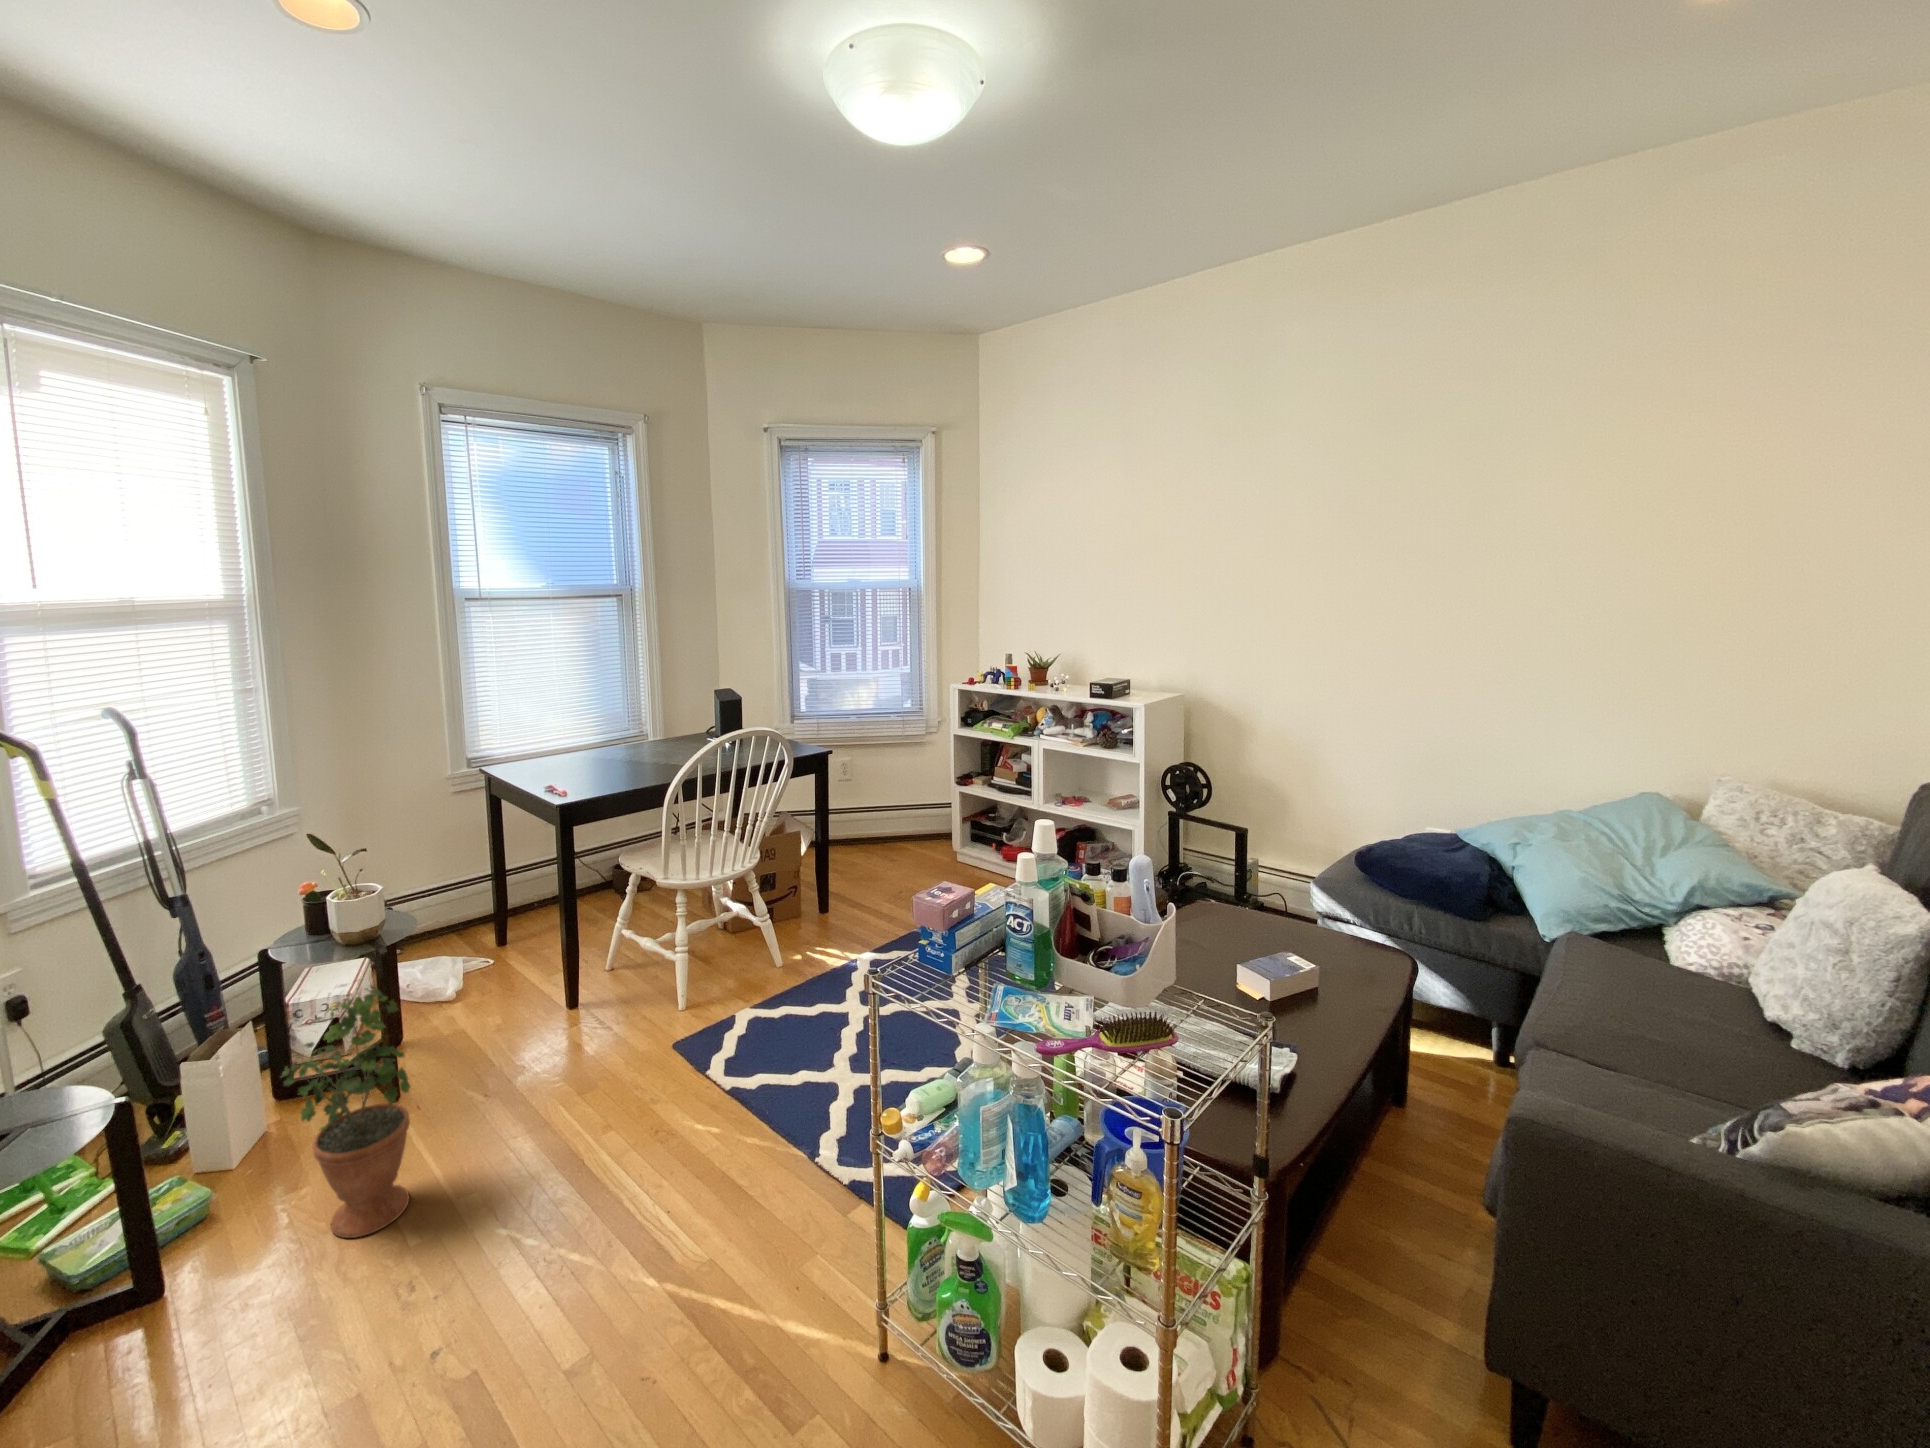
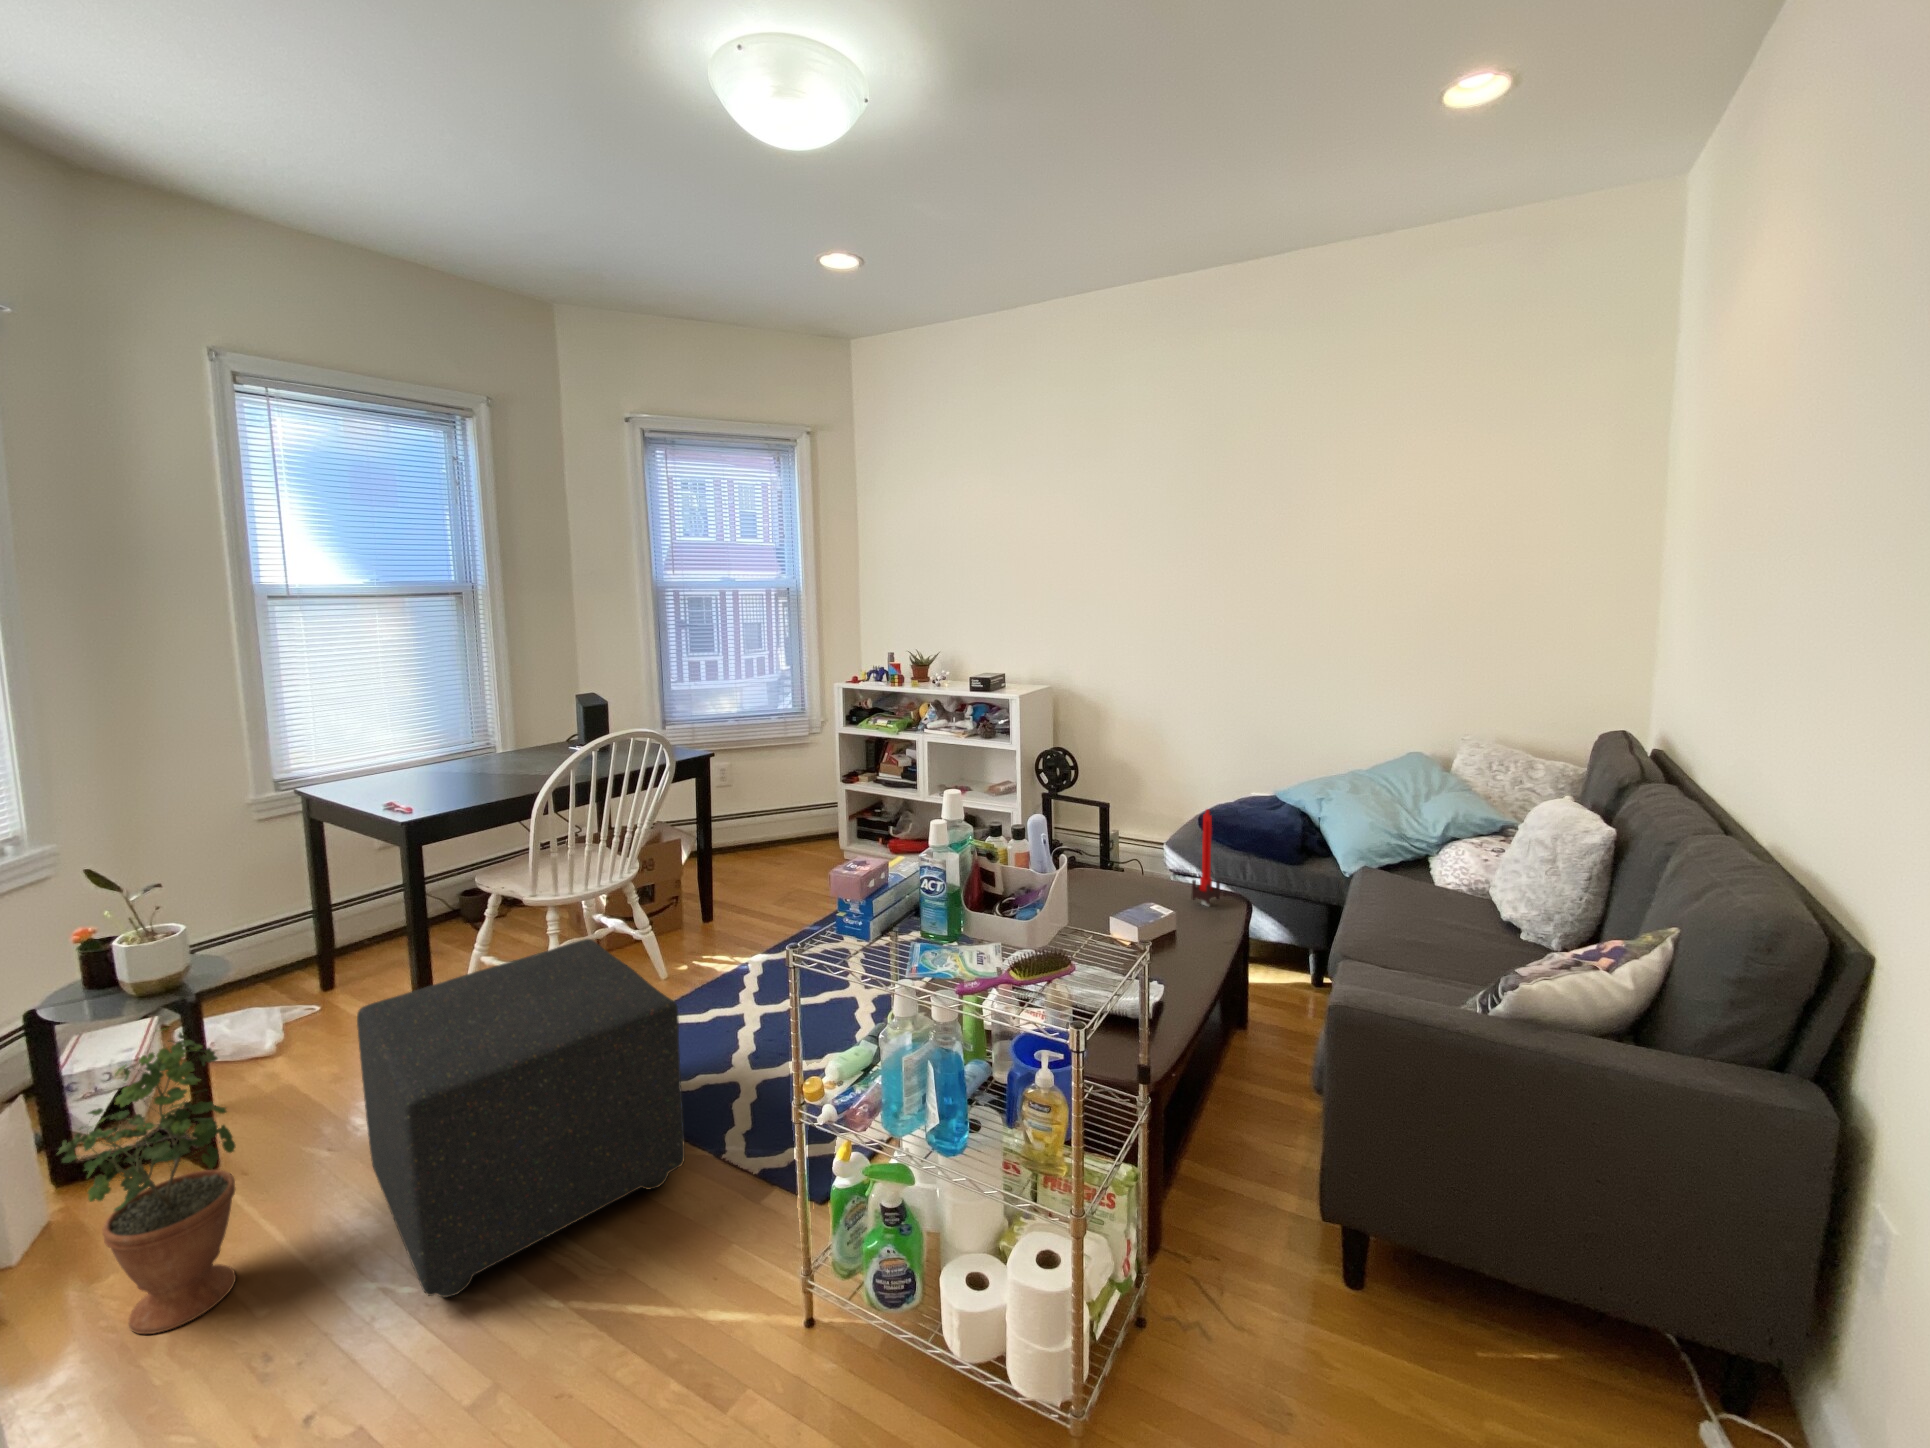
candle: none [1334,849,1371,961] -> present [1192,809,1220,906]
ottoman: none [508,929,779,1255] -> present [357,939,685,1297]

